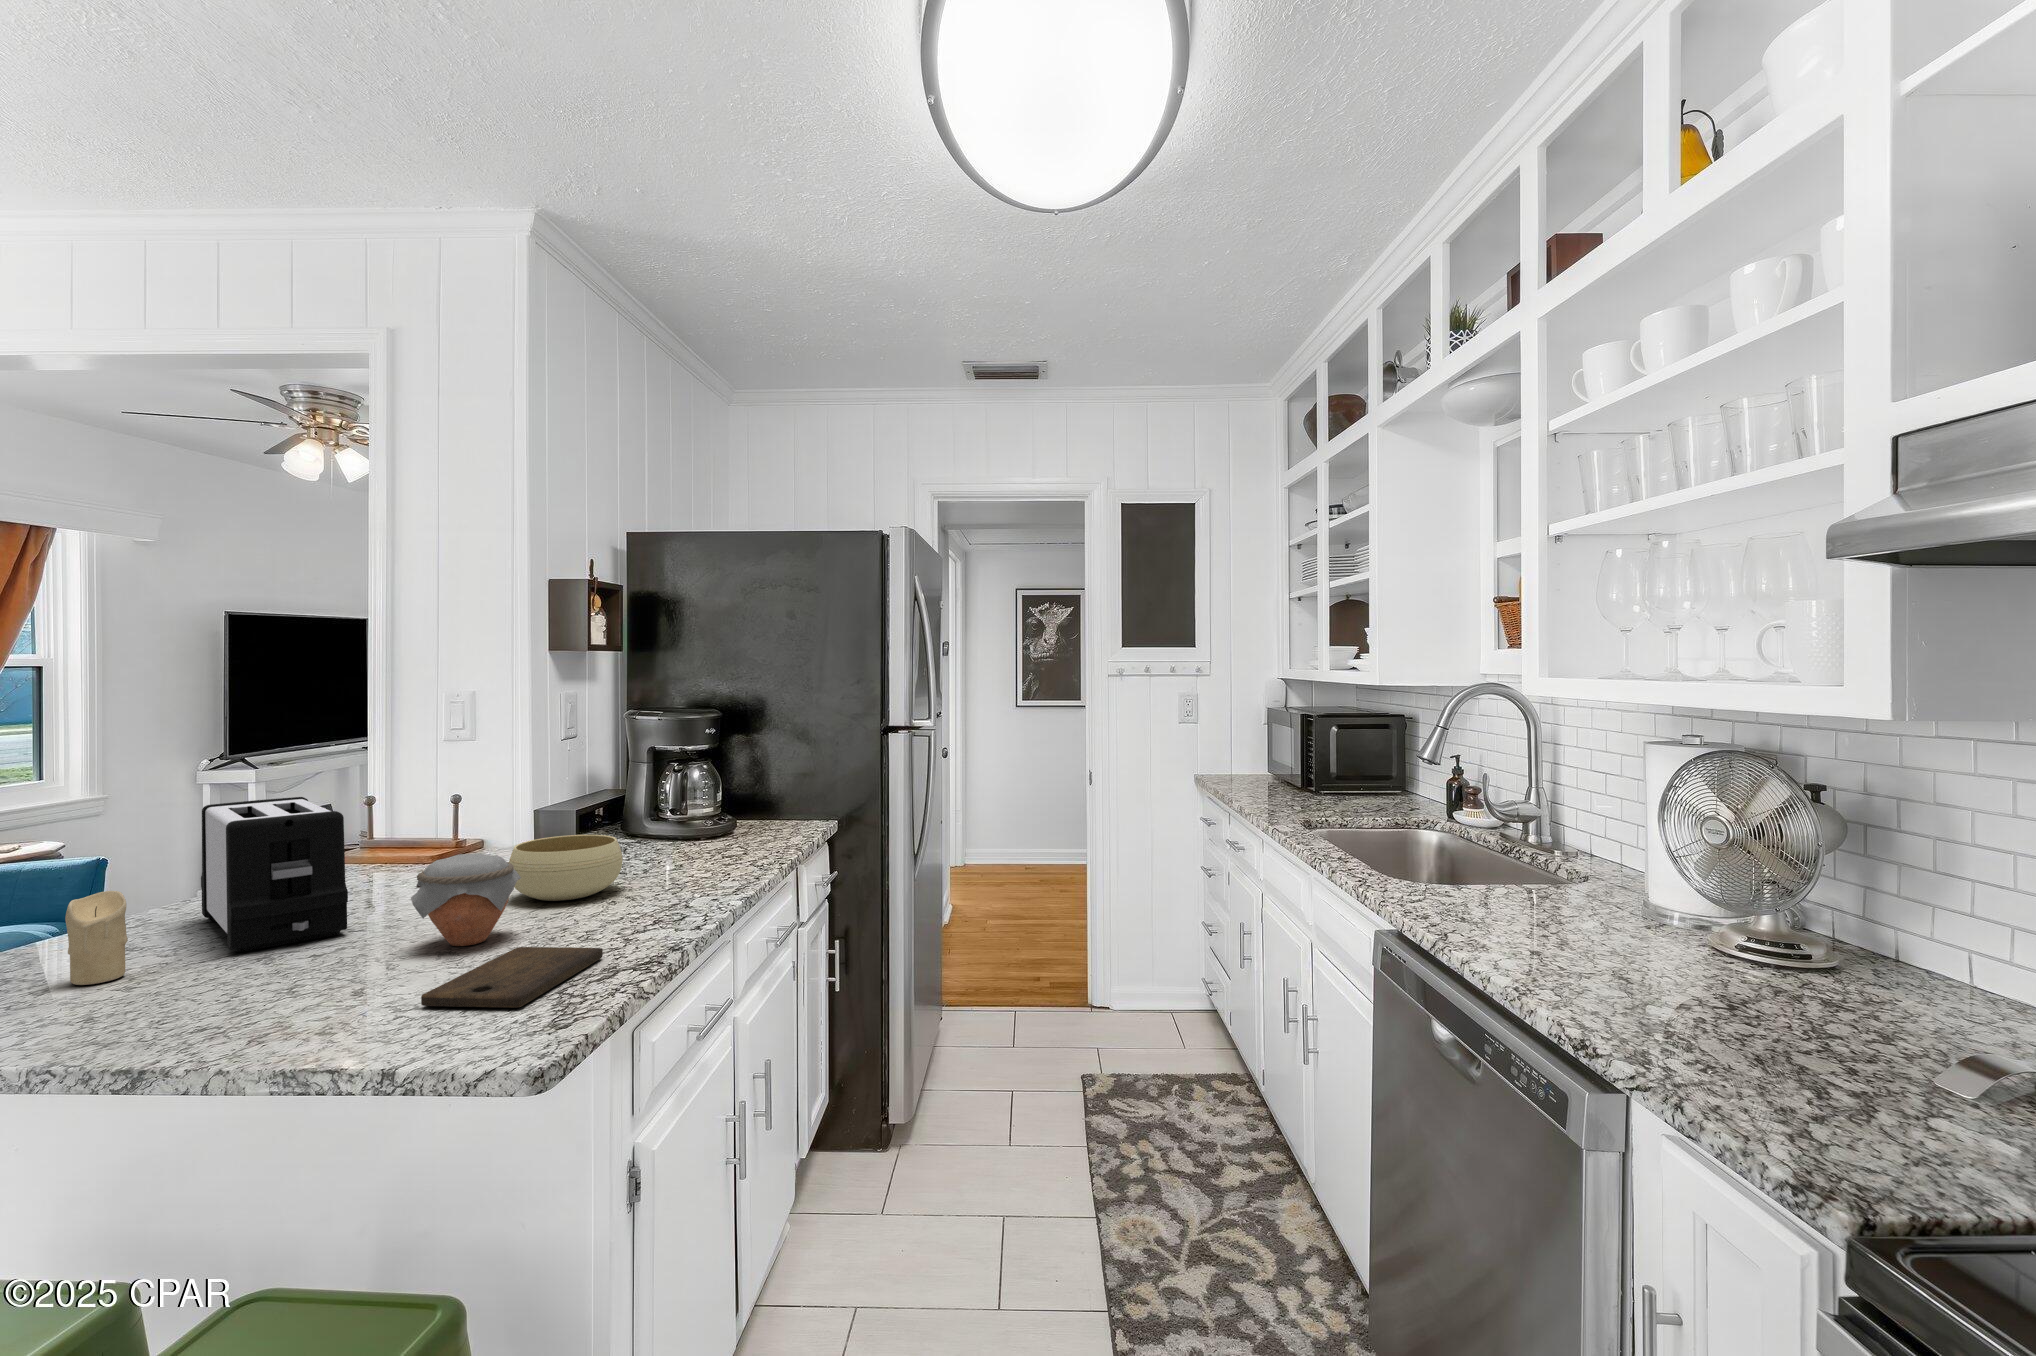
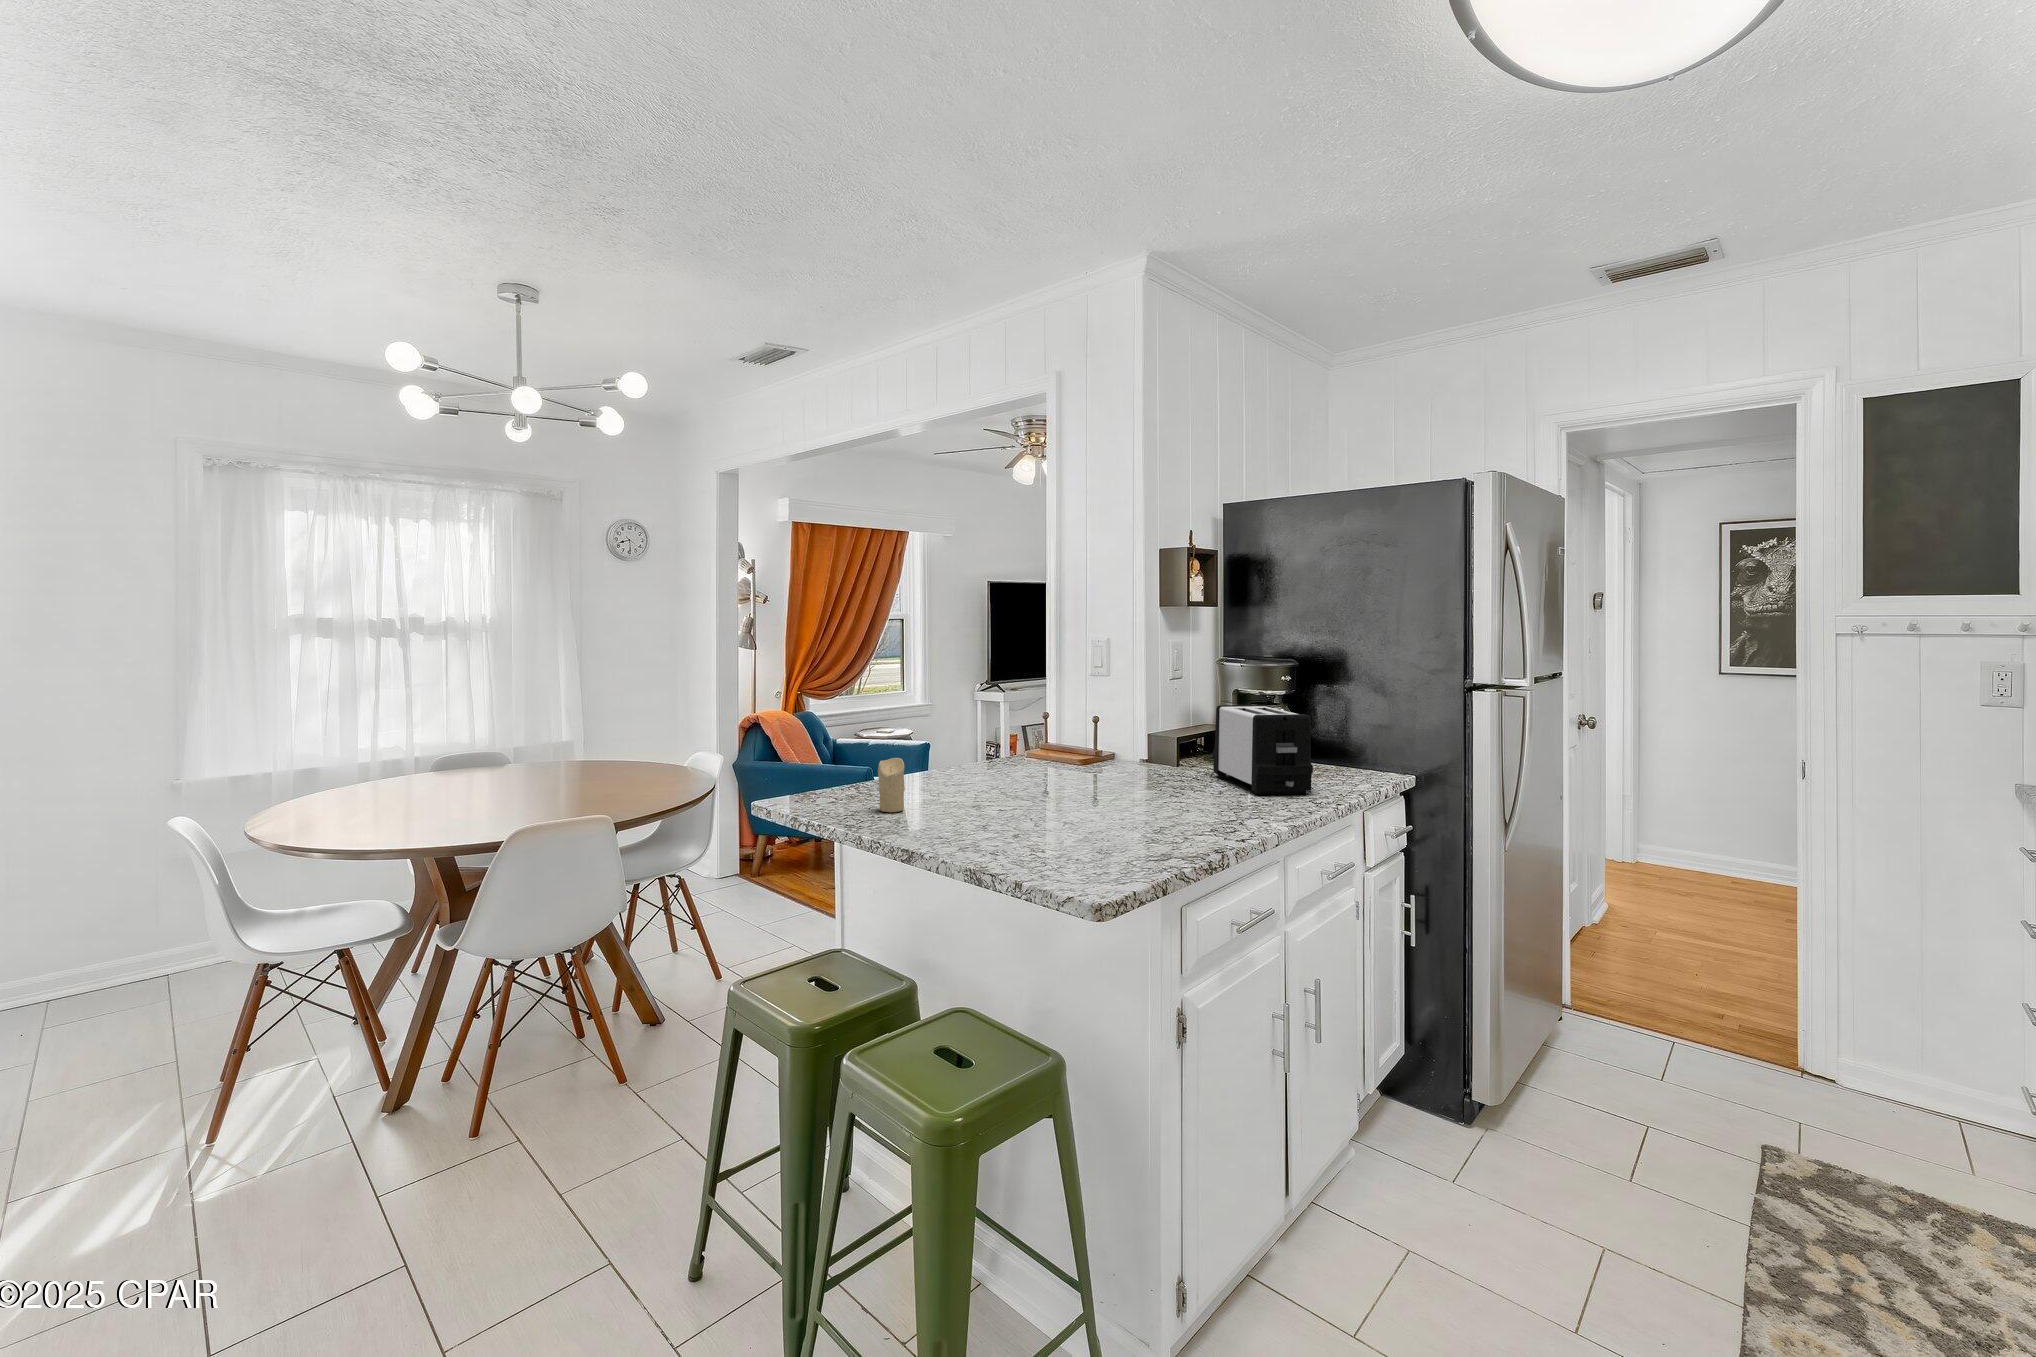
toaster: present [201,797,348,952] -> present [1213,705,1313,795]
bowl: present [509,835,623,901] -> none [1117,757,1200,806]
jar: present [411,853,521,946] -> none [1048,759,1118,825]
cutting board: present [421,947,603,1008] -> none [1044,830,1164,866]

